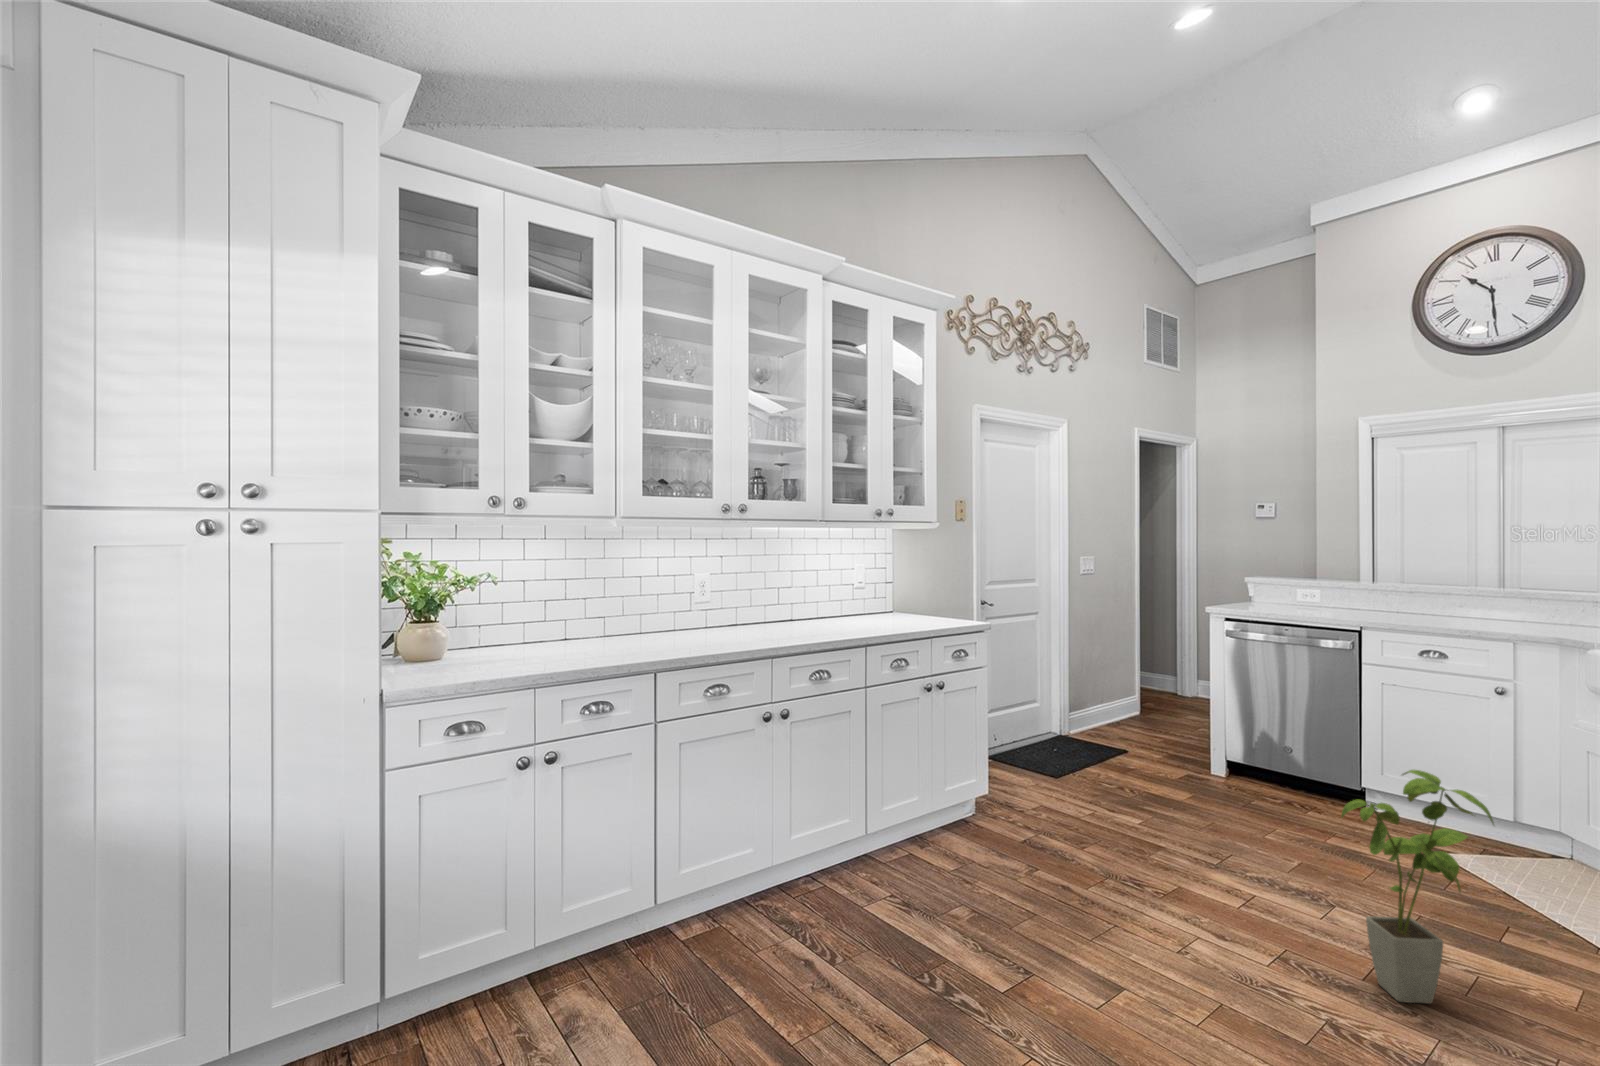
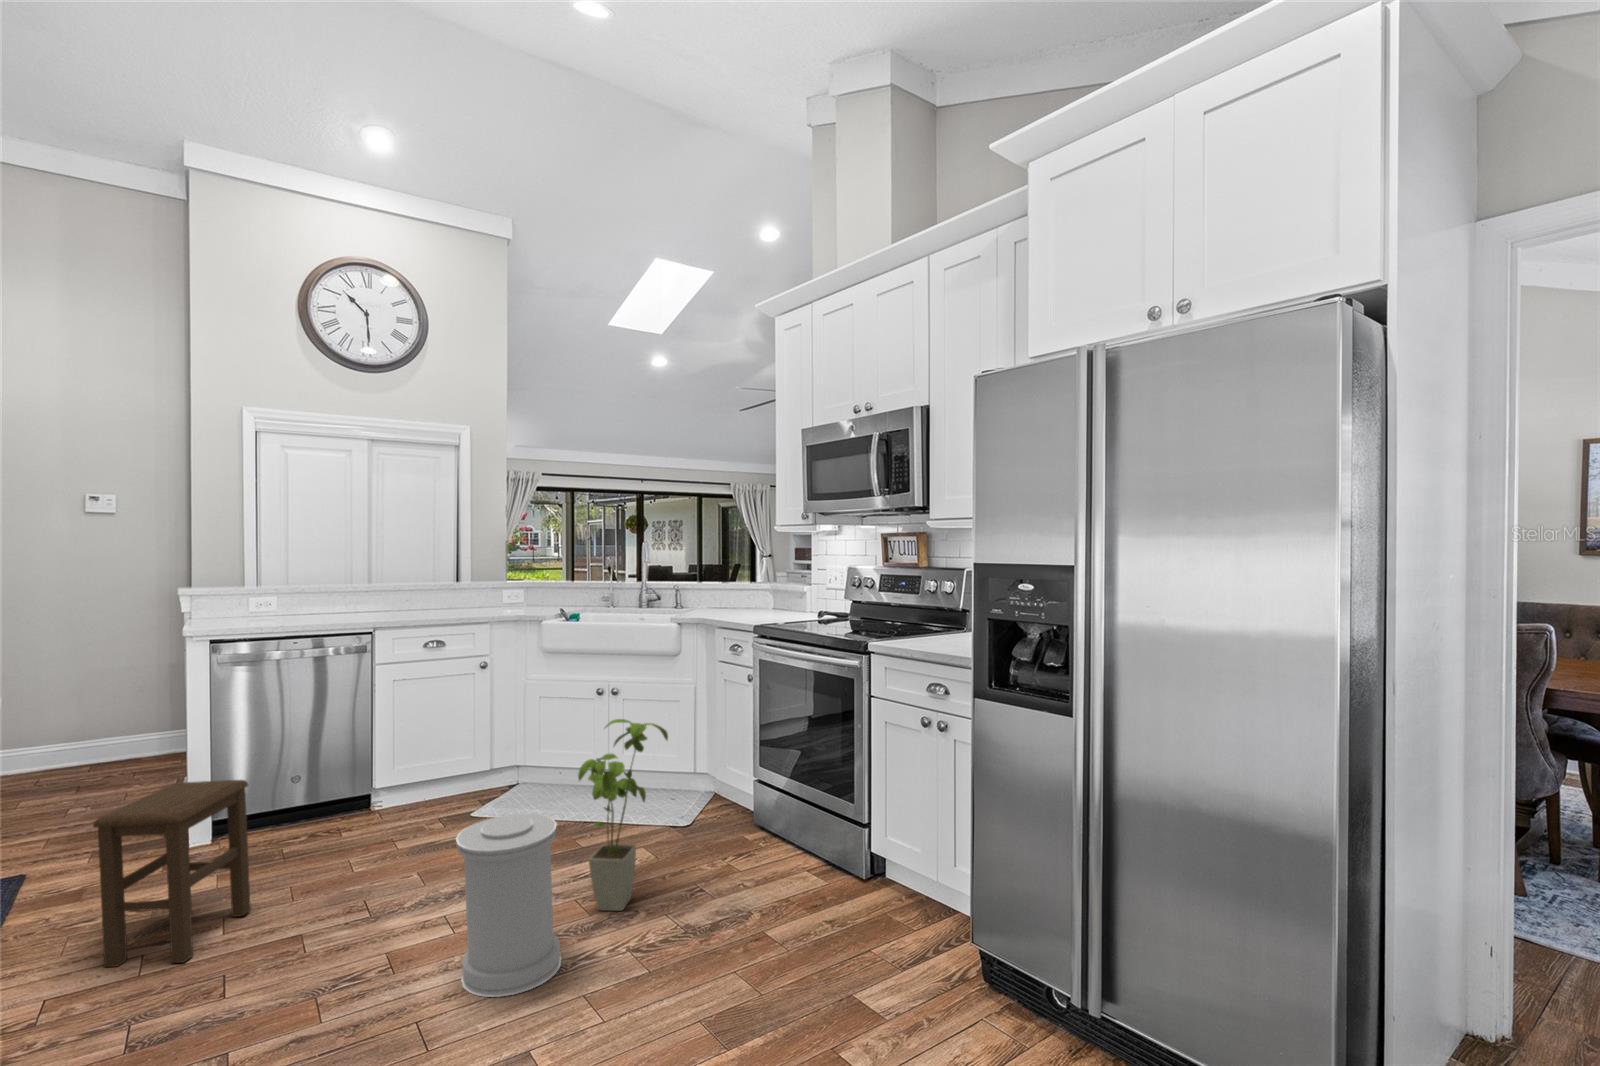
stool: none [1074,708,1172,823] -> present [93,780,251,967]
trash can: none [1167,803,1273,979] -> present [456,814,561,997]

